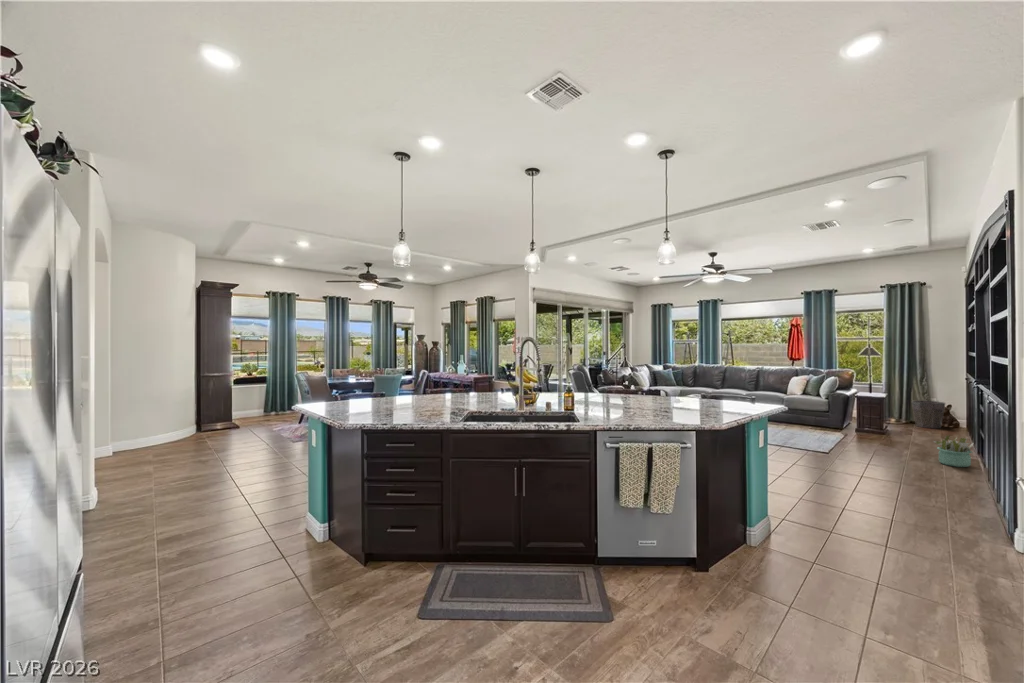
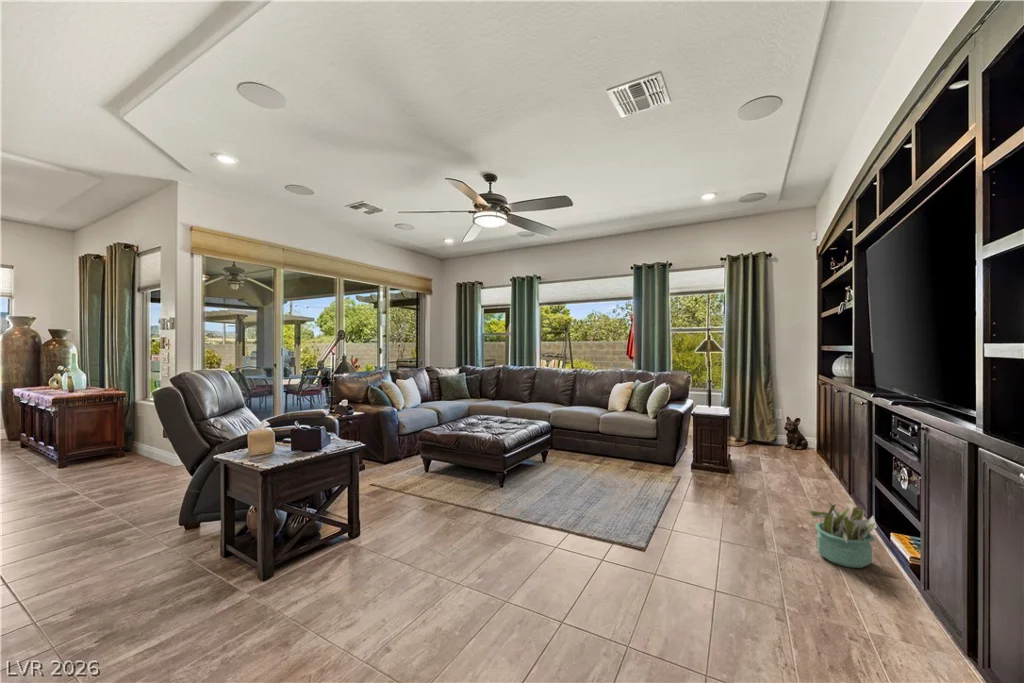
waste bin: present [912,400,945,428] -> none [756,413,795,453]

